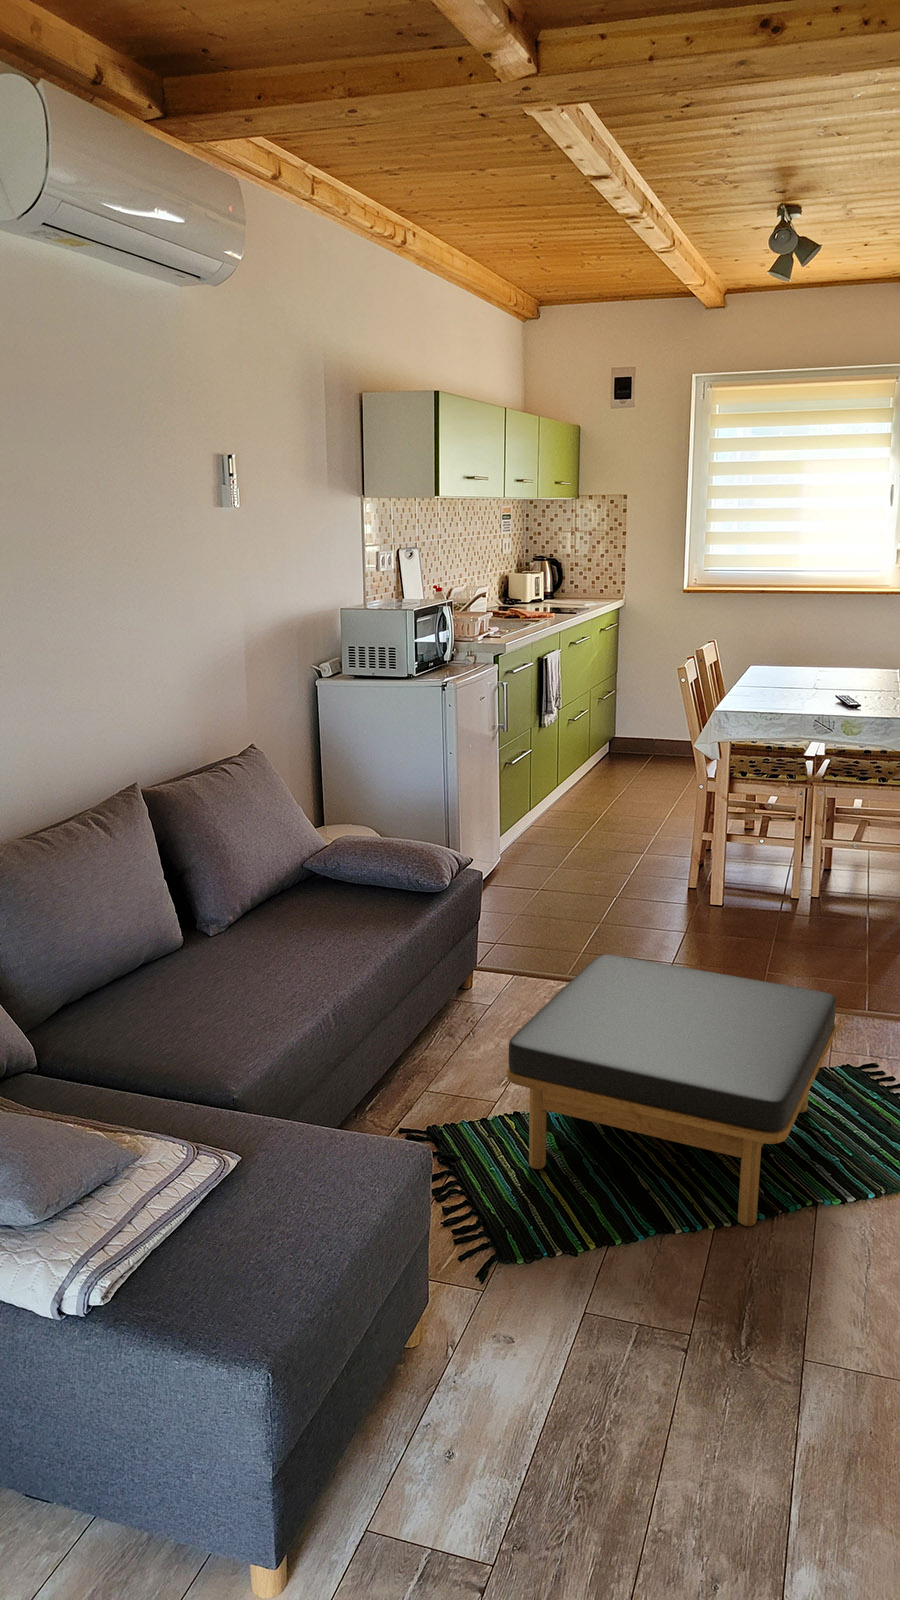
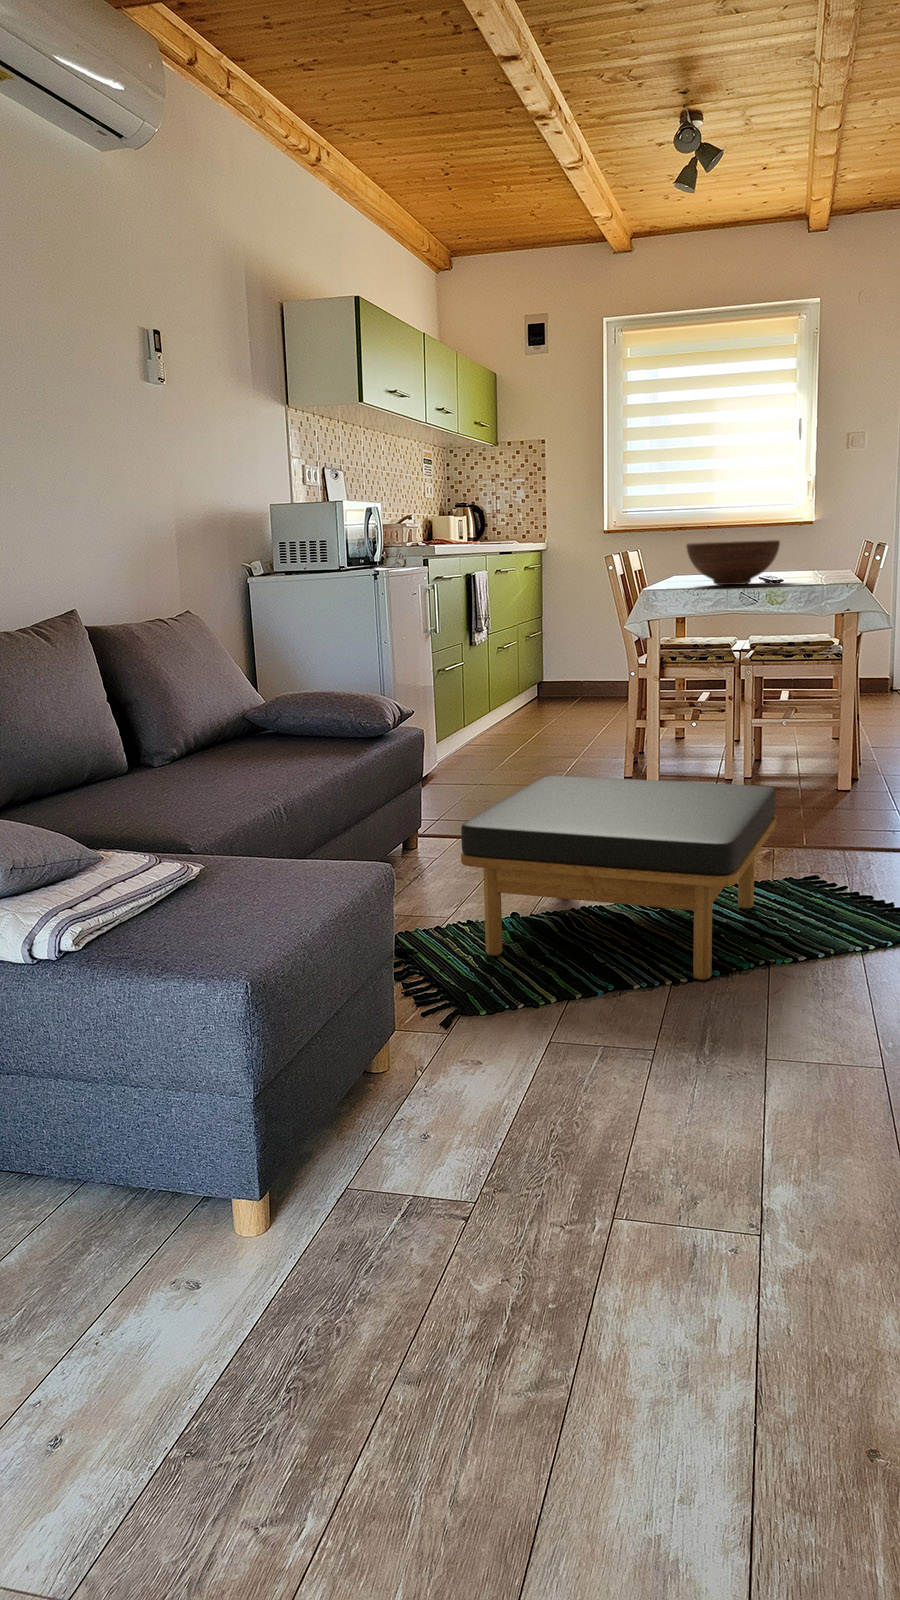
fruit bowl: none [762,657,860,708] -> present [686,540,780,585]

